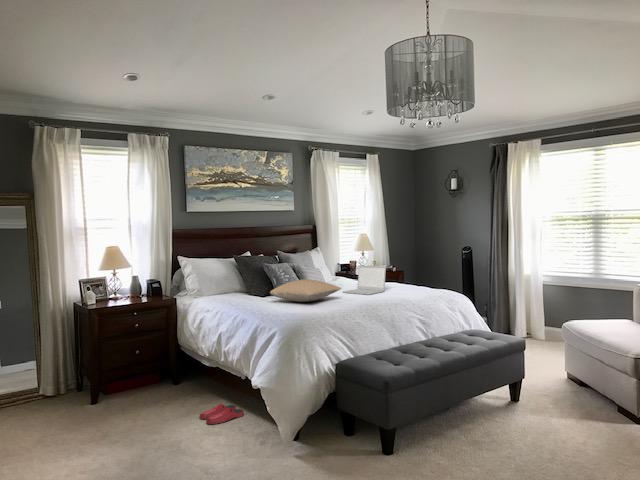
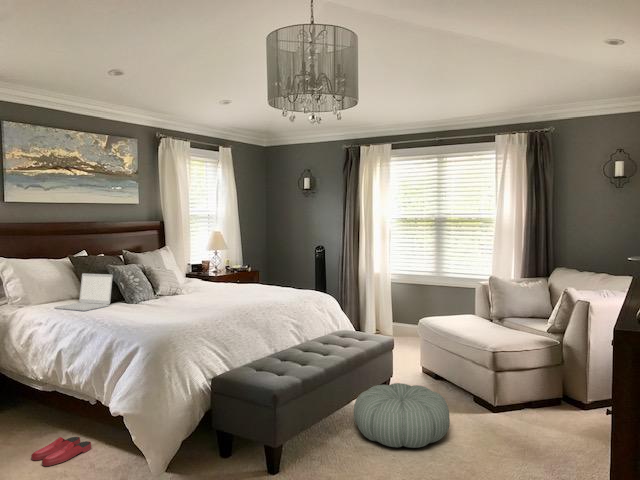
laptop: present [343,265,386,295] -> present [54,273,113,311]
pillow: present [270,279,341,302] -> none [122,283,206,308]
pouf: none [474,384,577,448] -> present [354,383,450,448]

